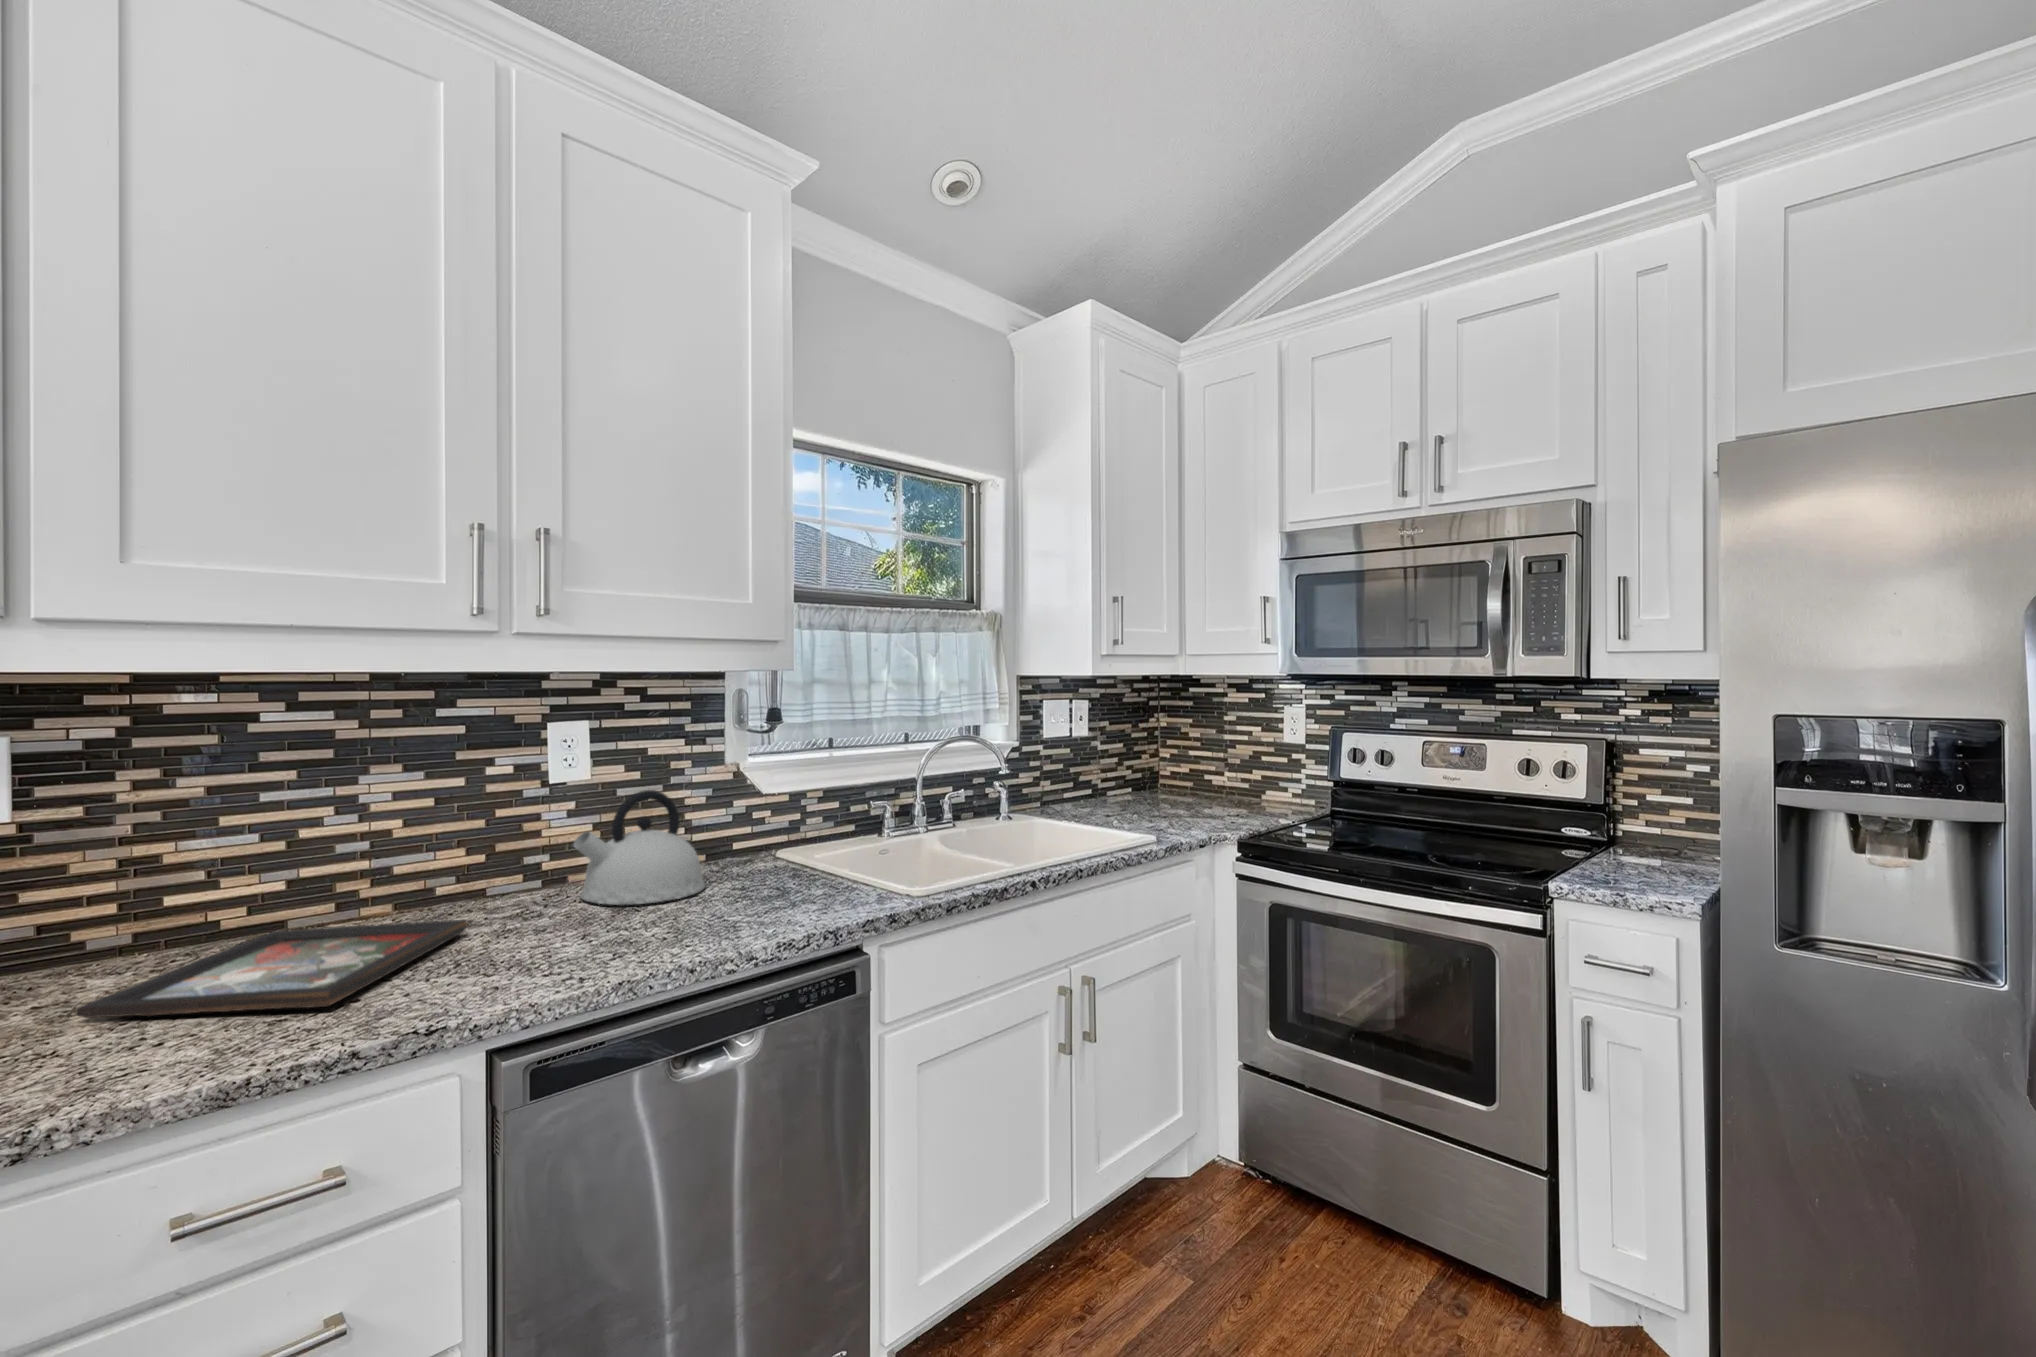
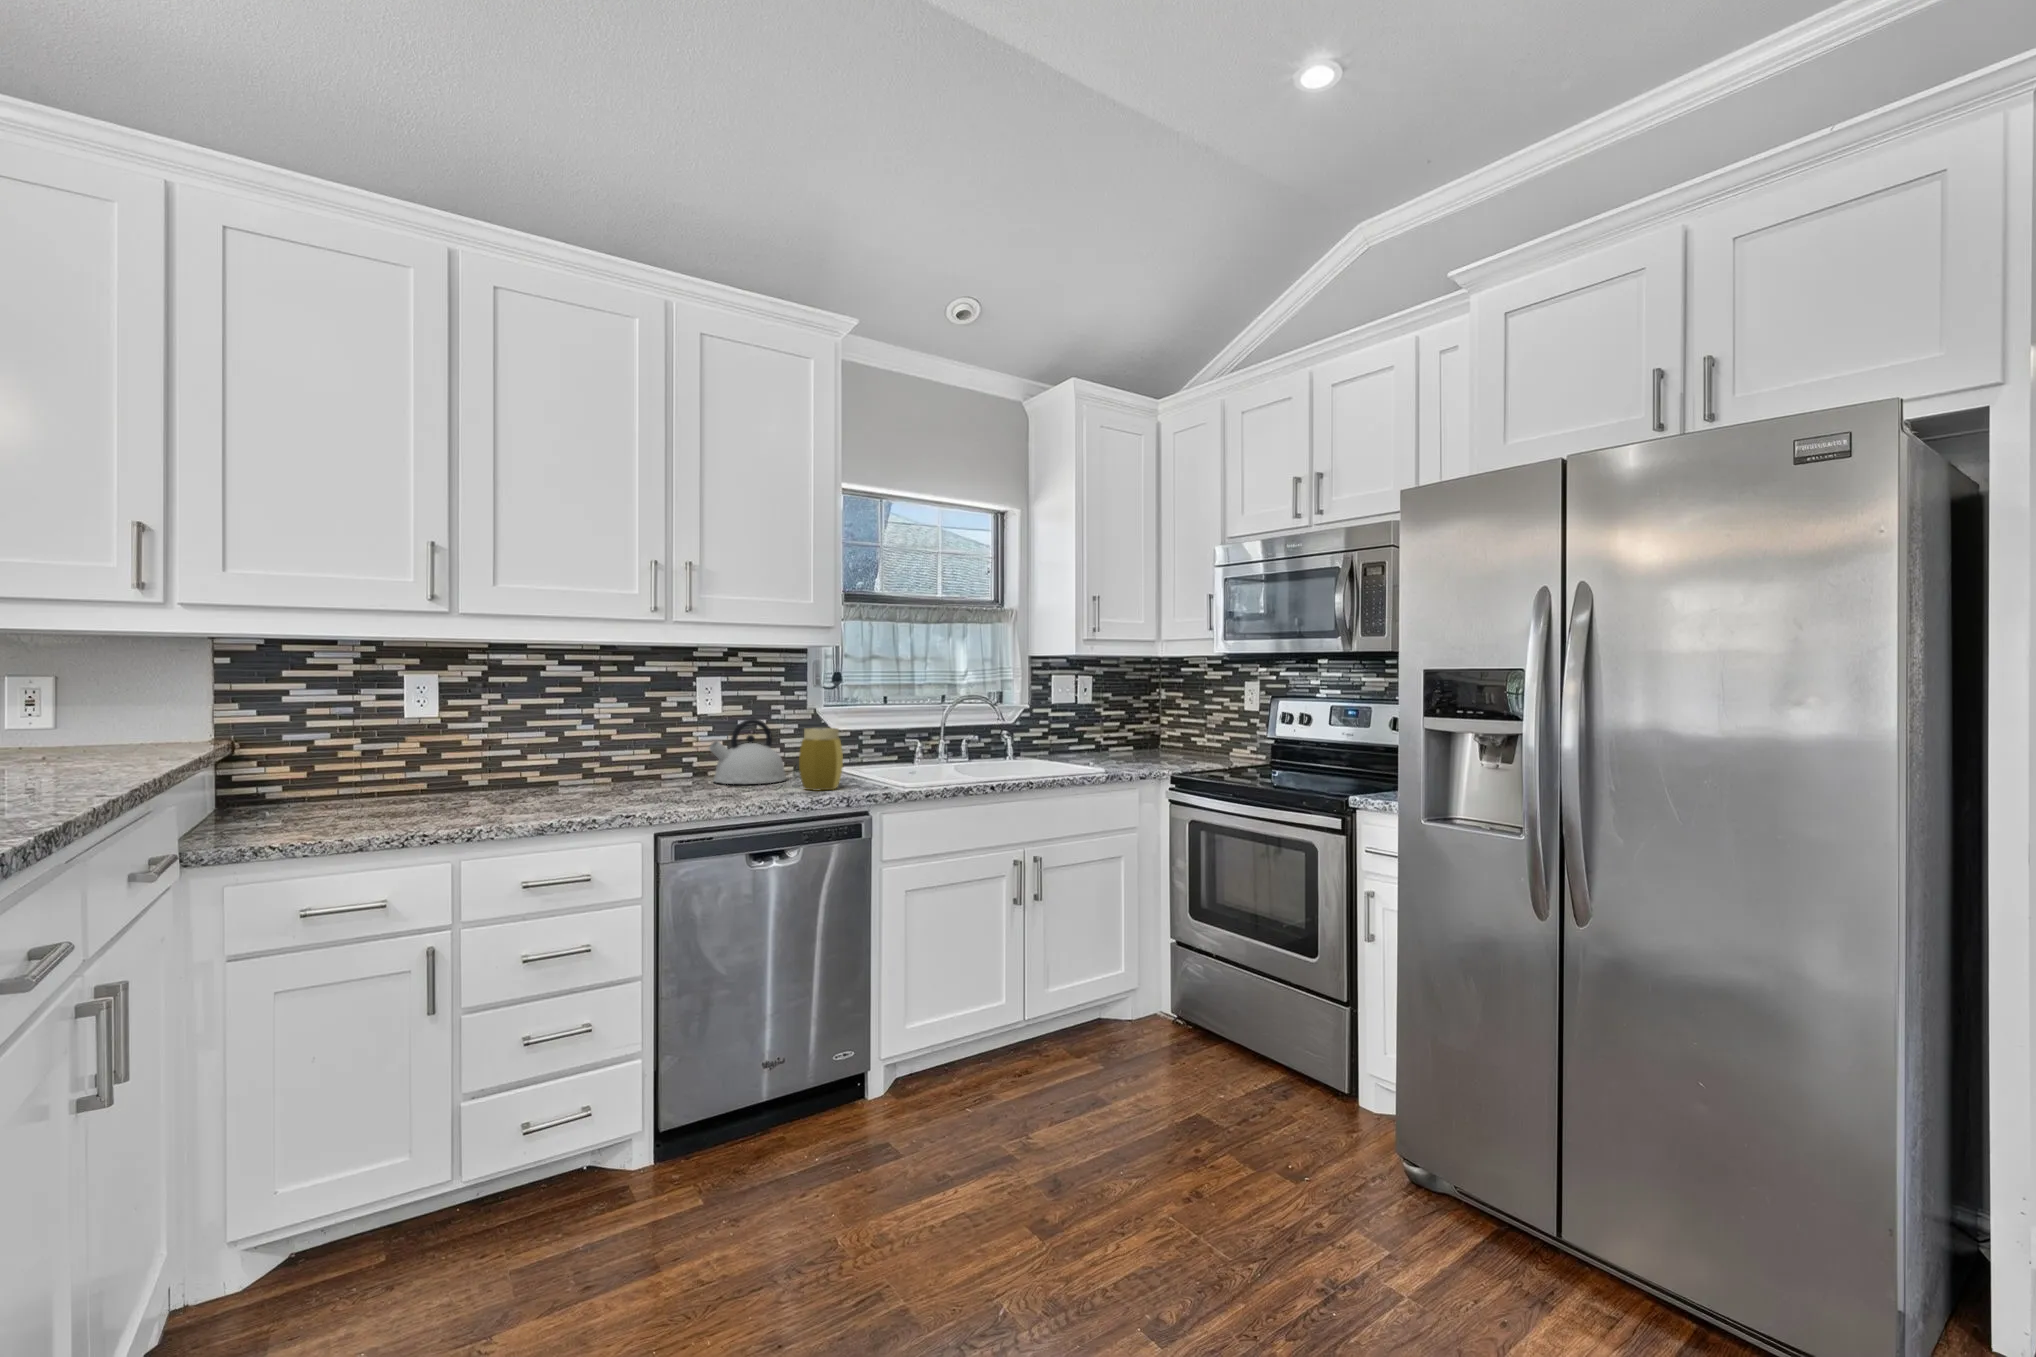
jar: none [741,807,812,917] -> present [799,728,843,790]
decorative tray: present [76,920,467,1018] -> none [474,782,649,806]

